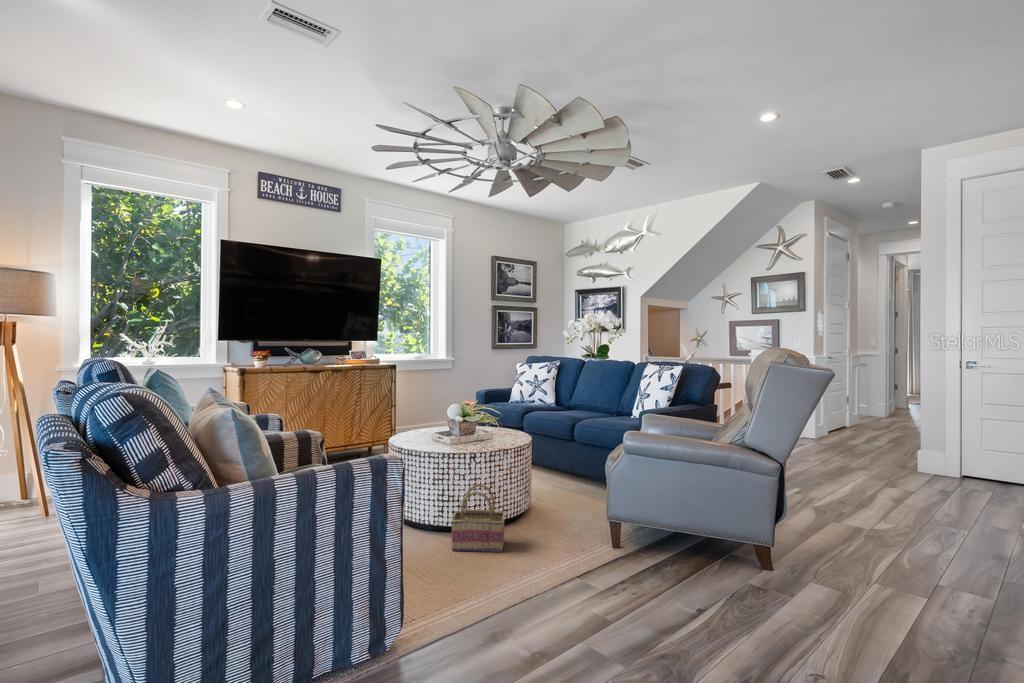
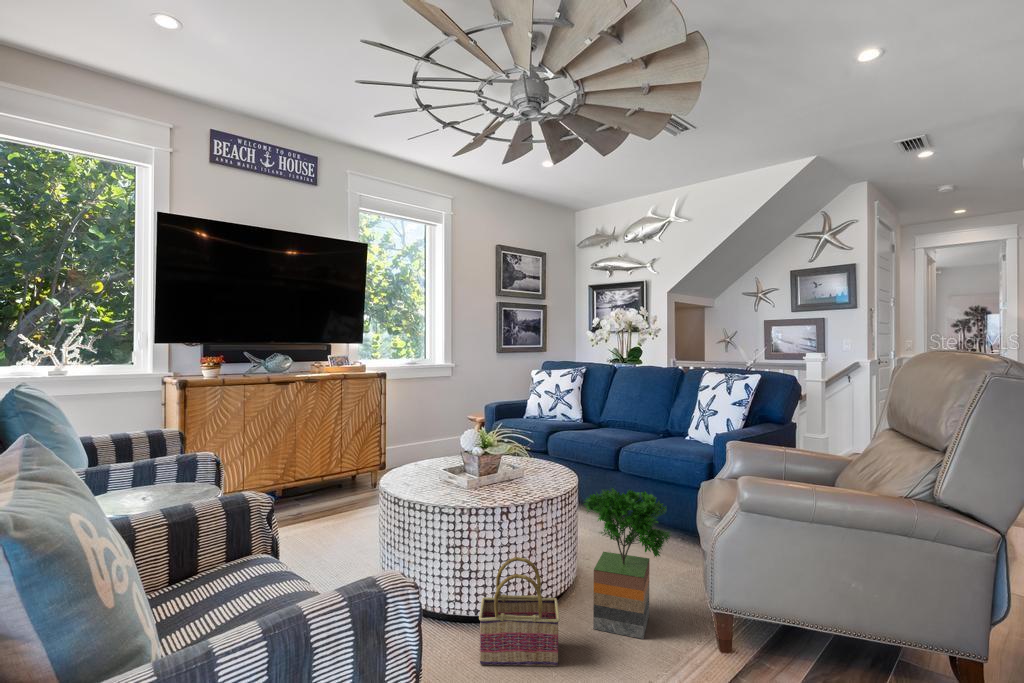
potted tree: none [528,441,586,541] -> present [584,488,671,639]

